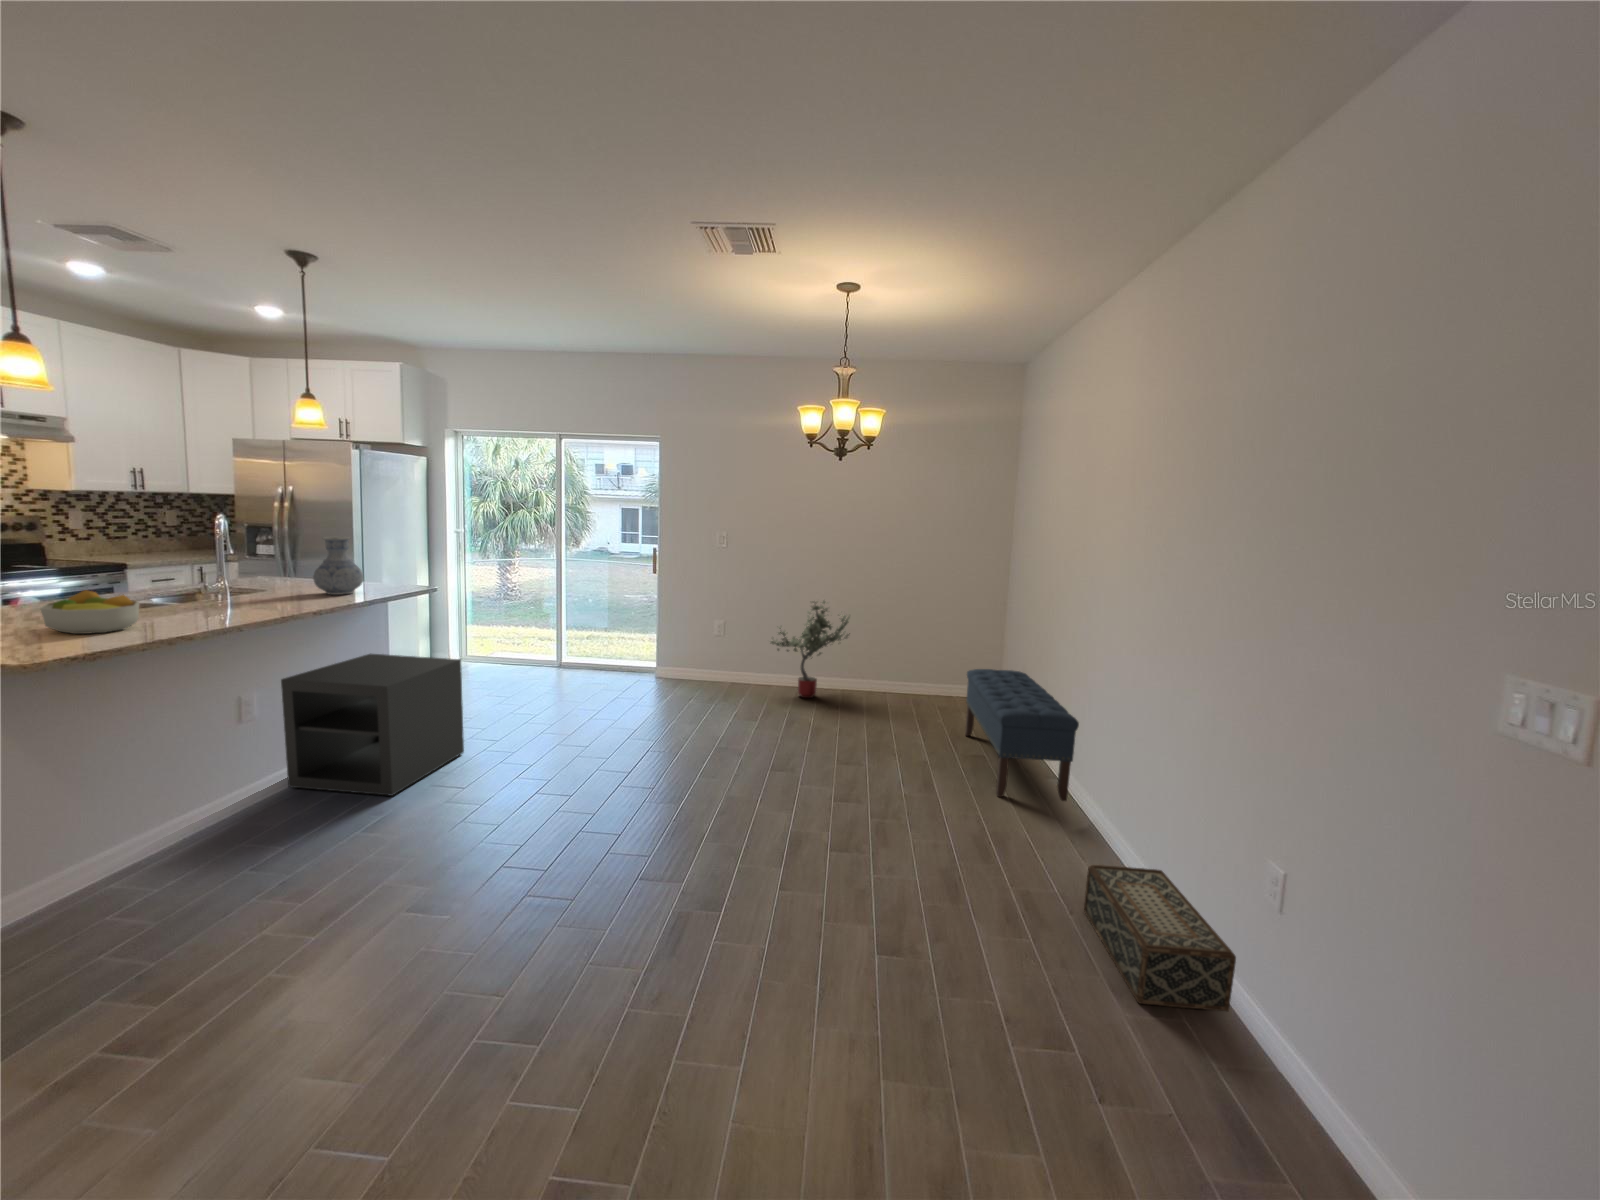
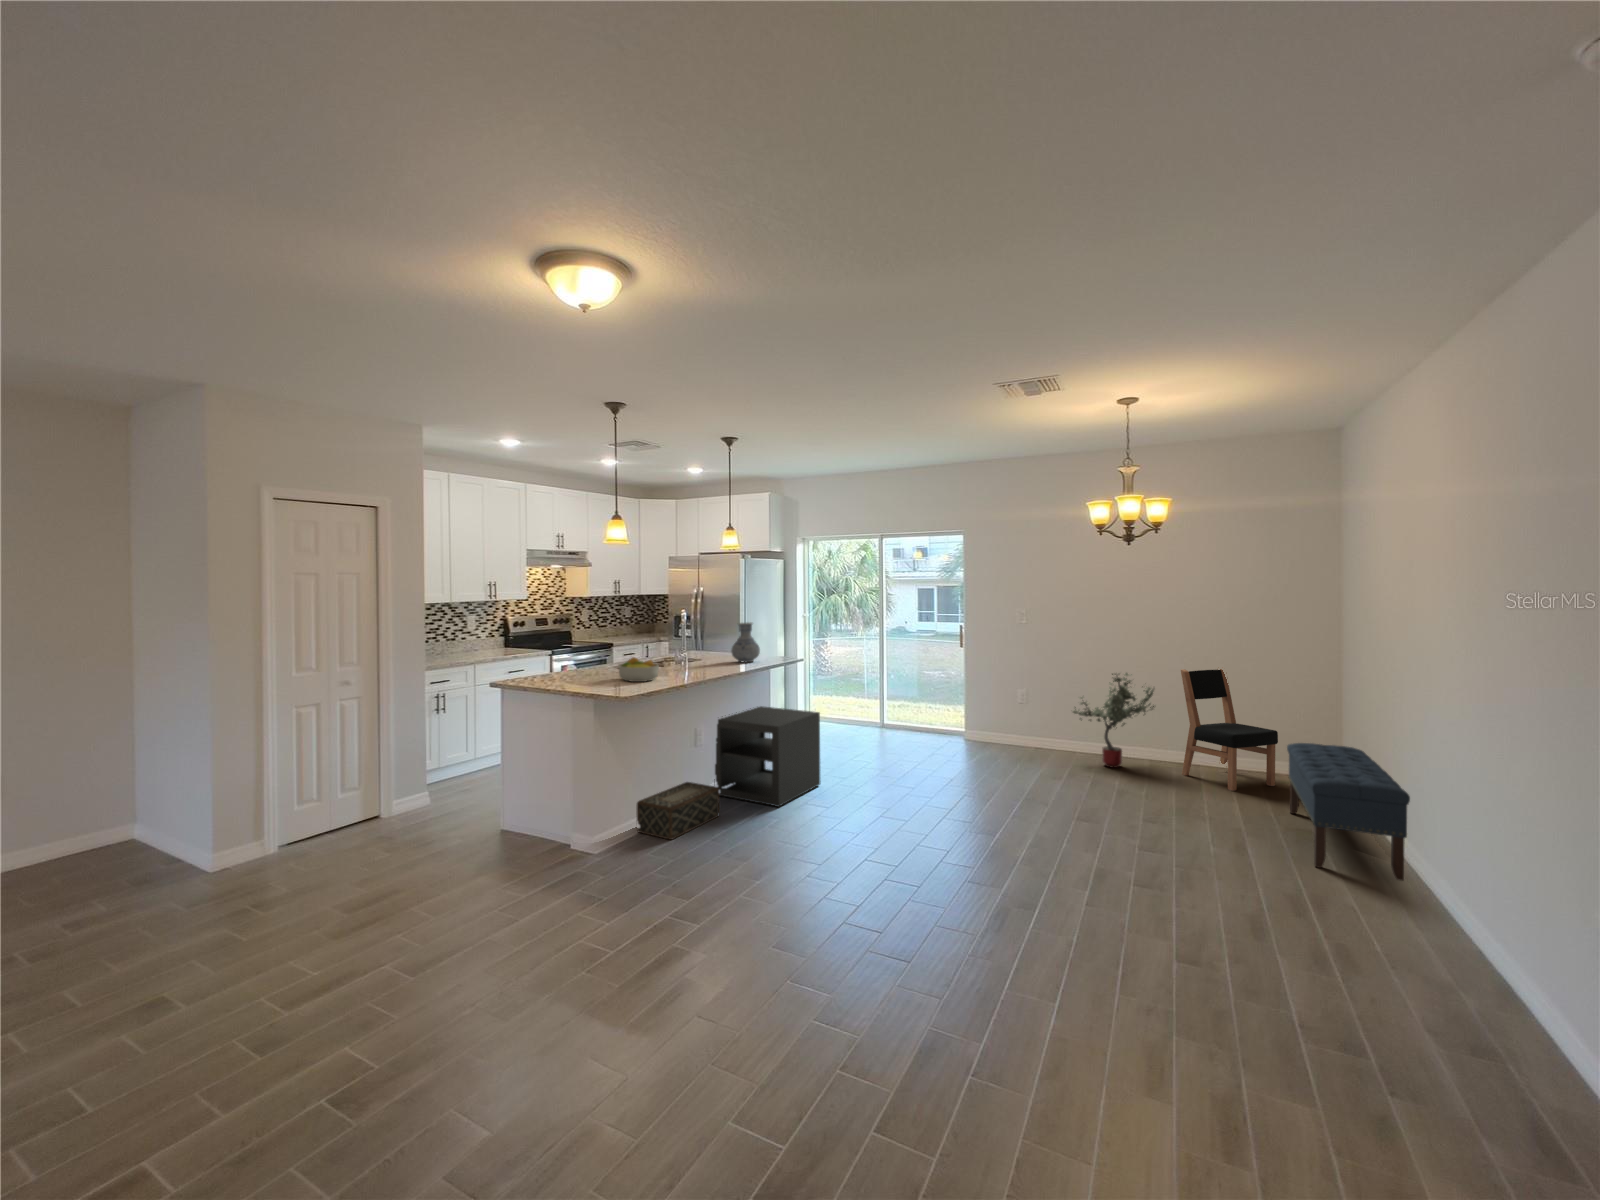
dining chair: none [870,594,954,716] -> present [1181,667,1278,791]
woven basket: present [1084,865,1236,1012] -> present [637,782,719,840]

